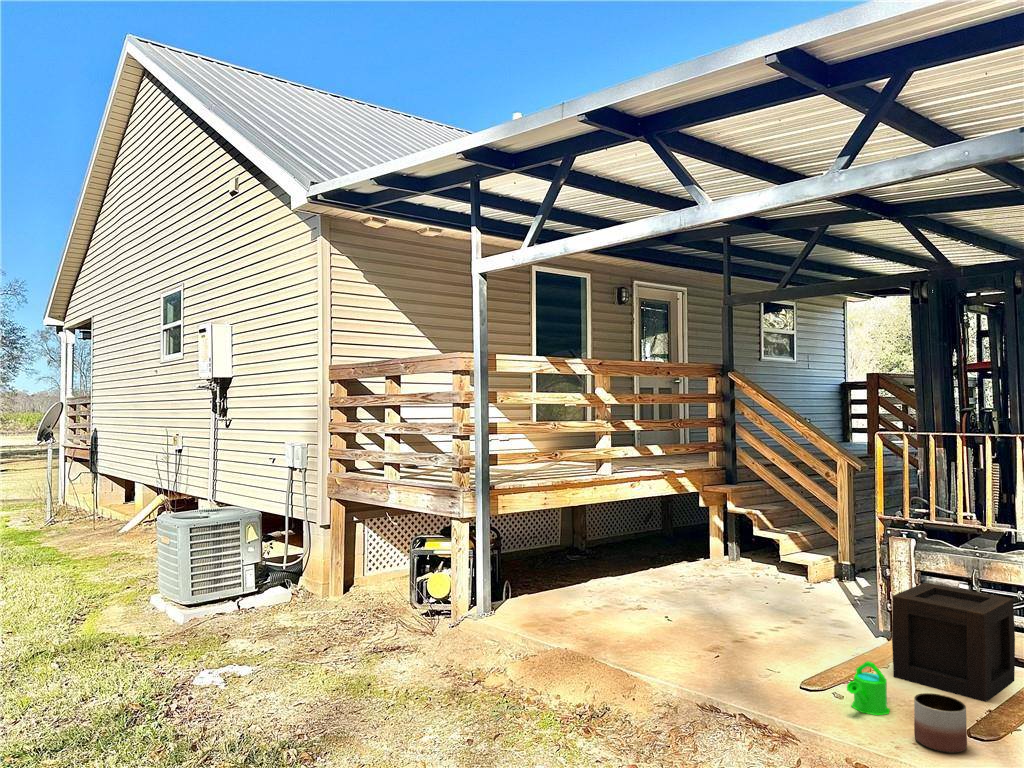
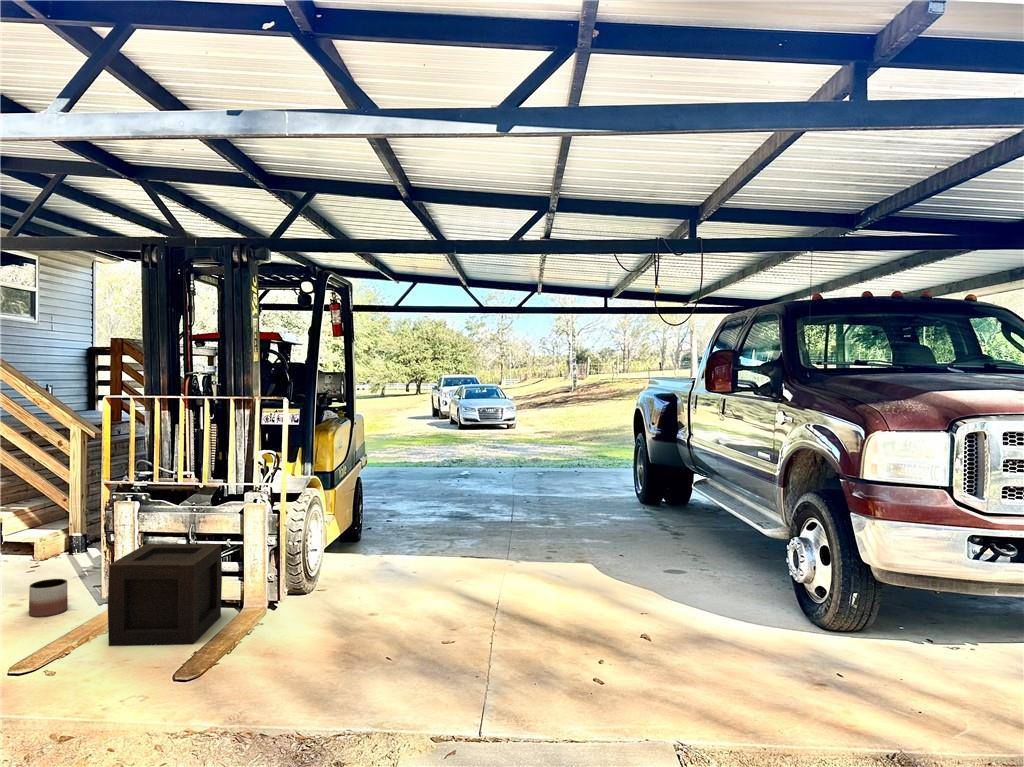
watering can: present [847,661,890,715] -> none [48,641,98,697]
planter: present [914,693,967,753] -> present [29,579,68,617]

